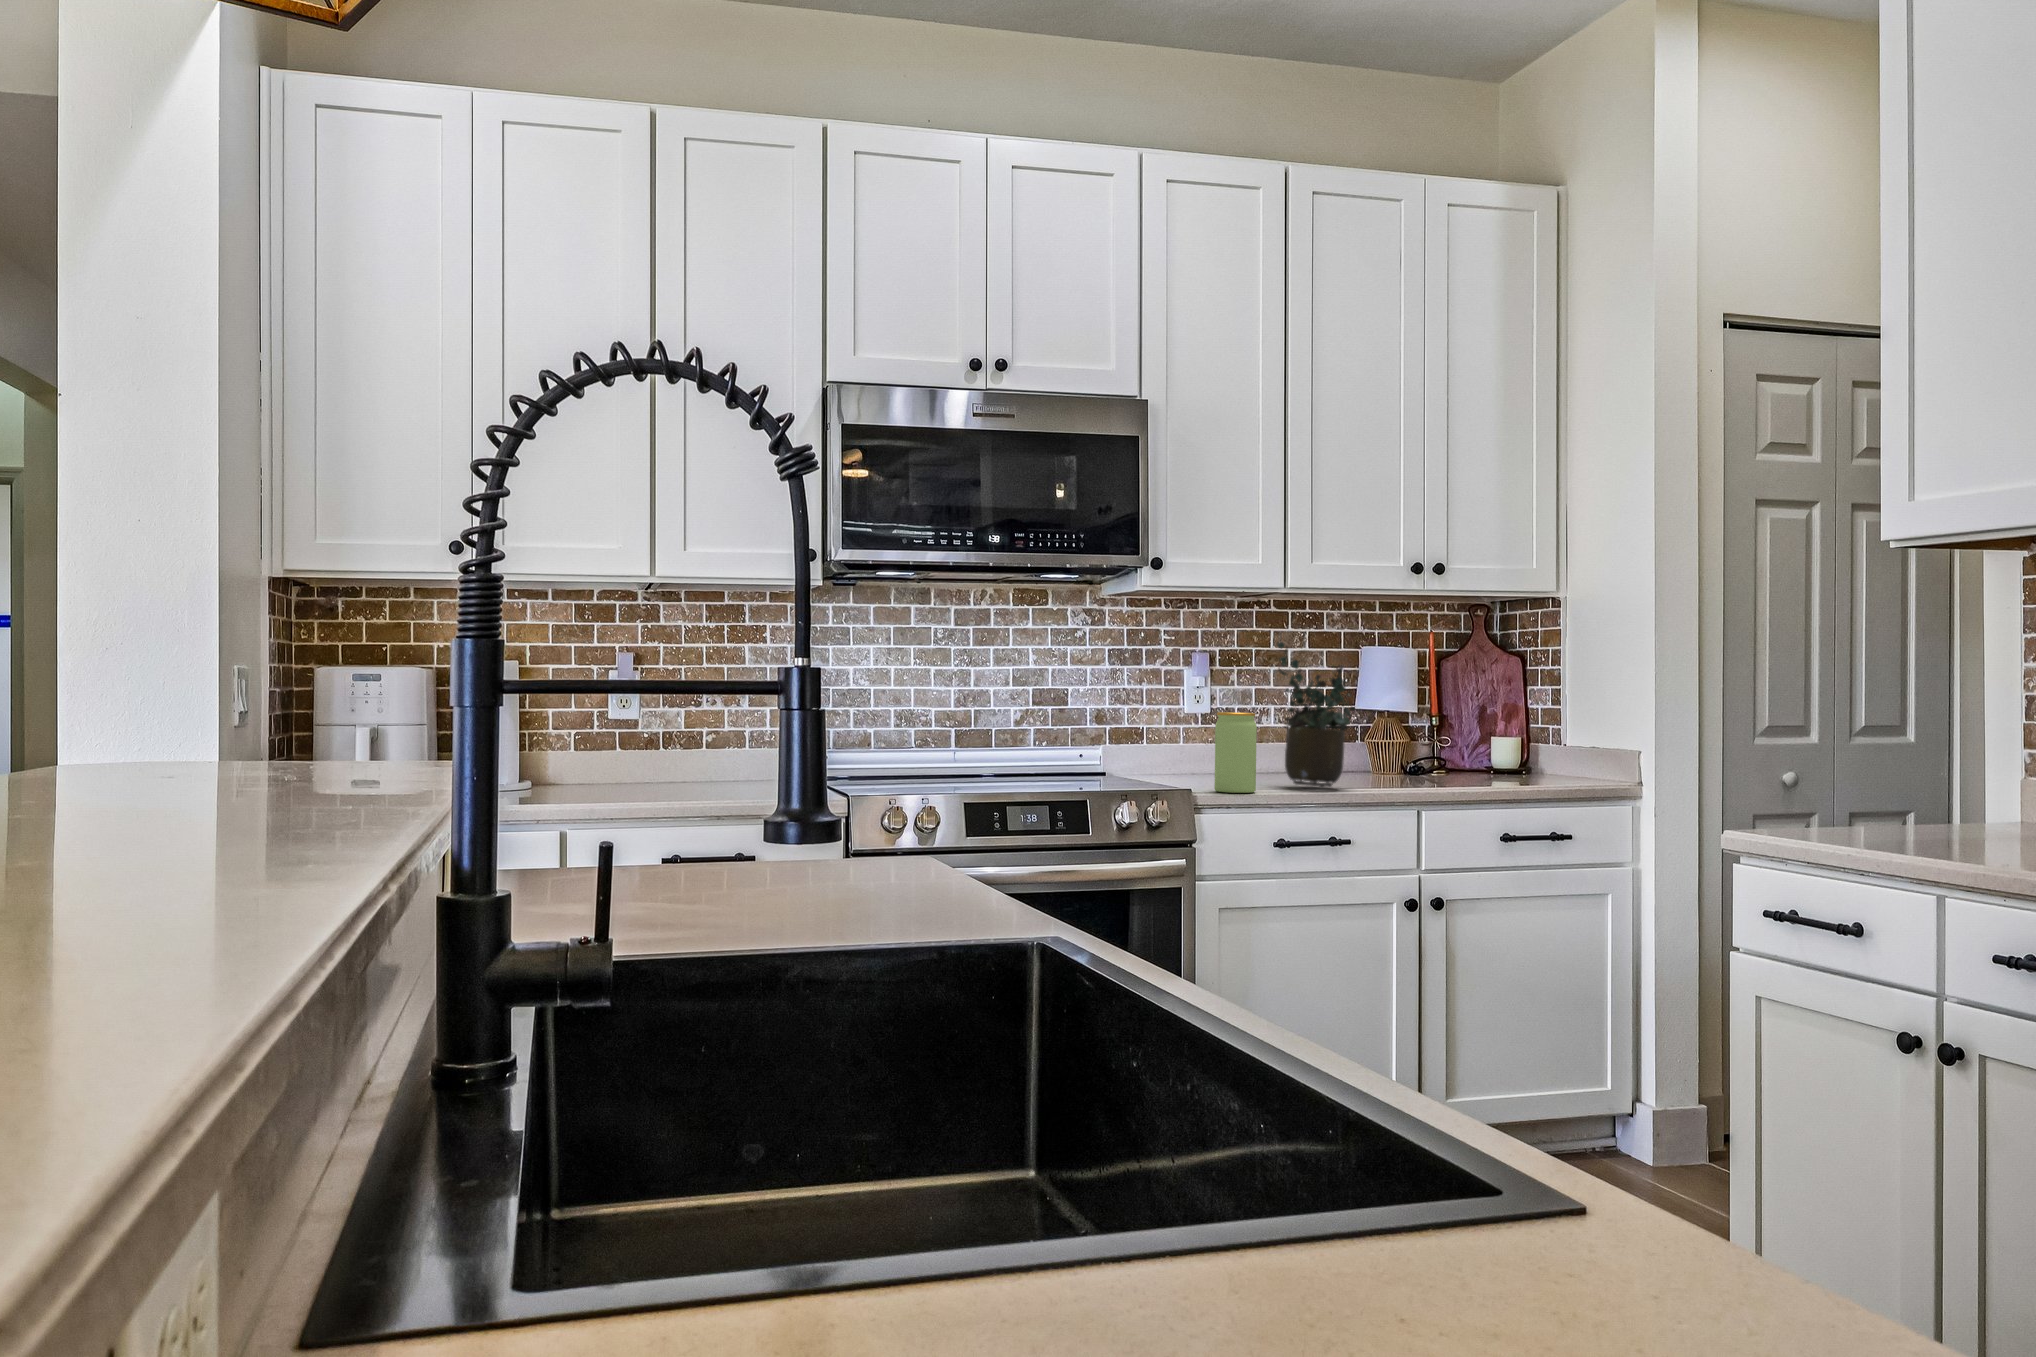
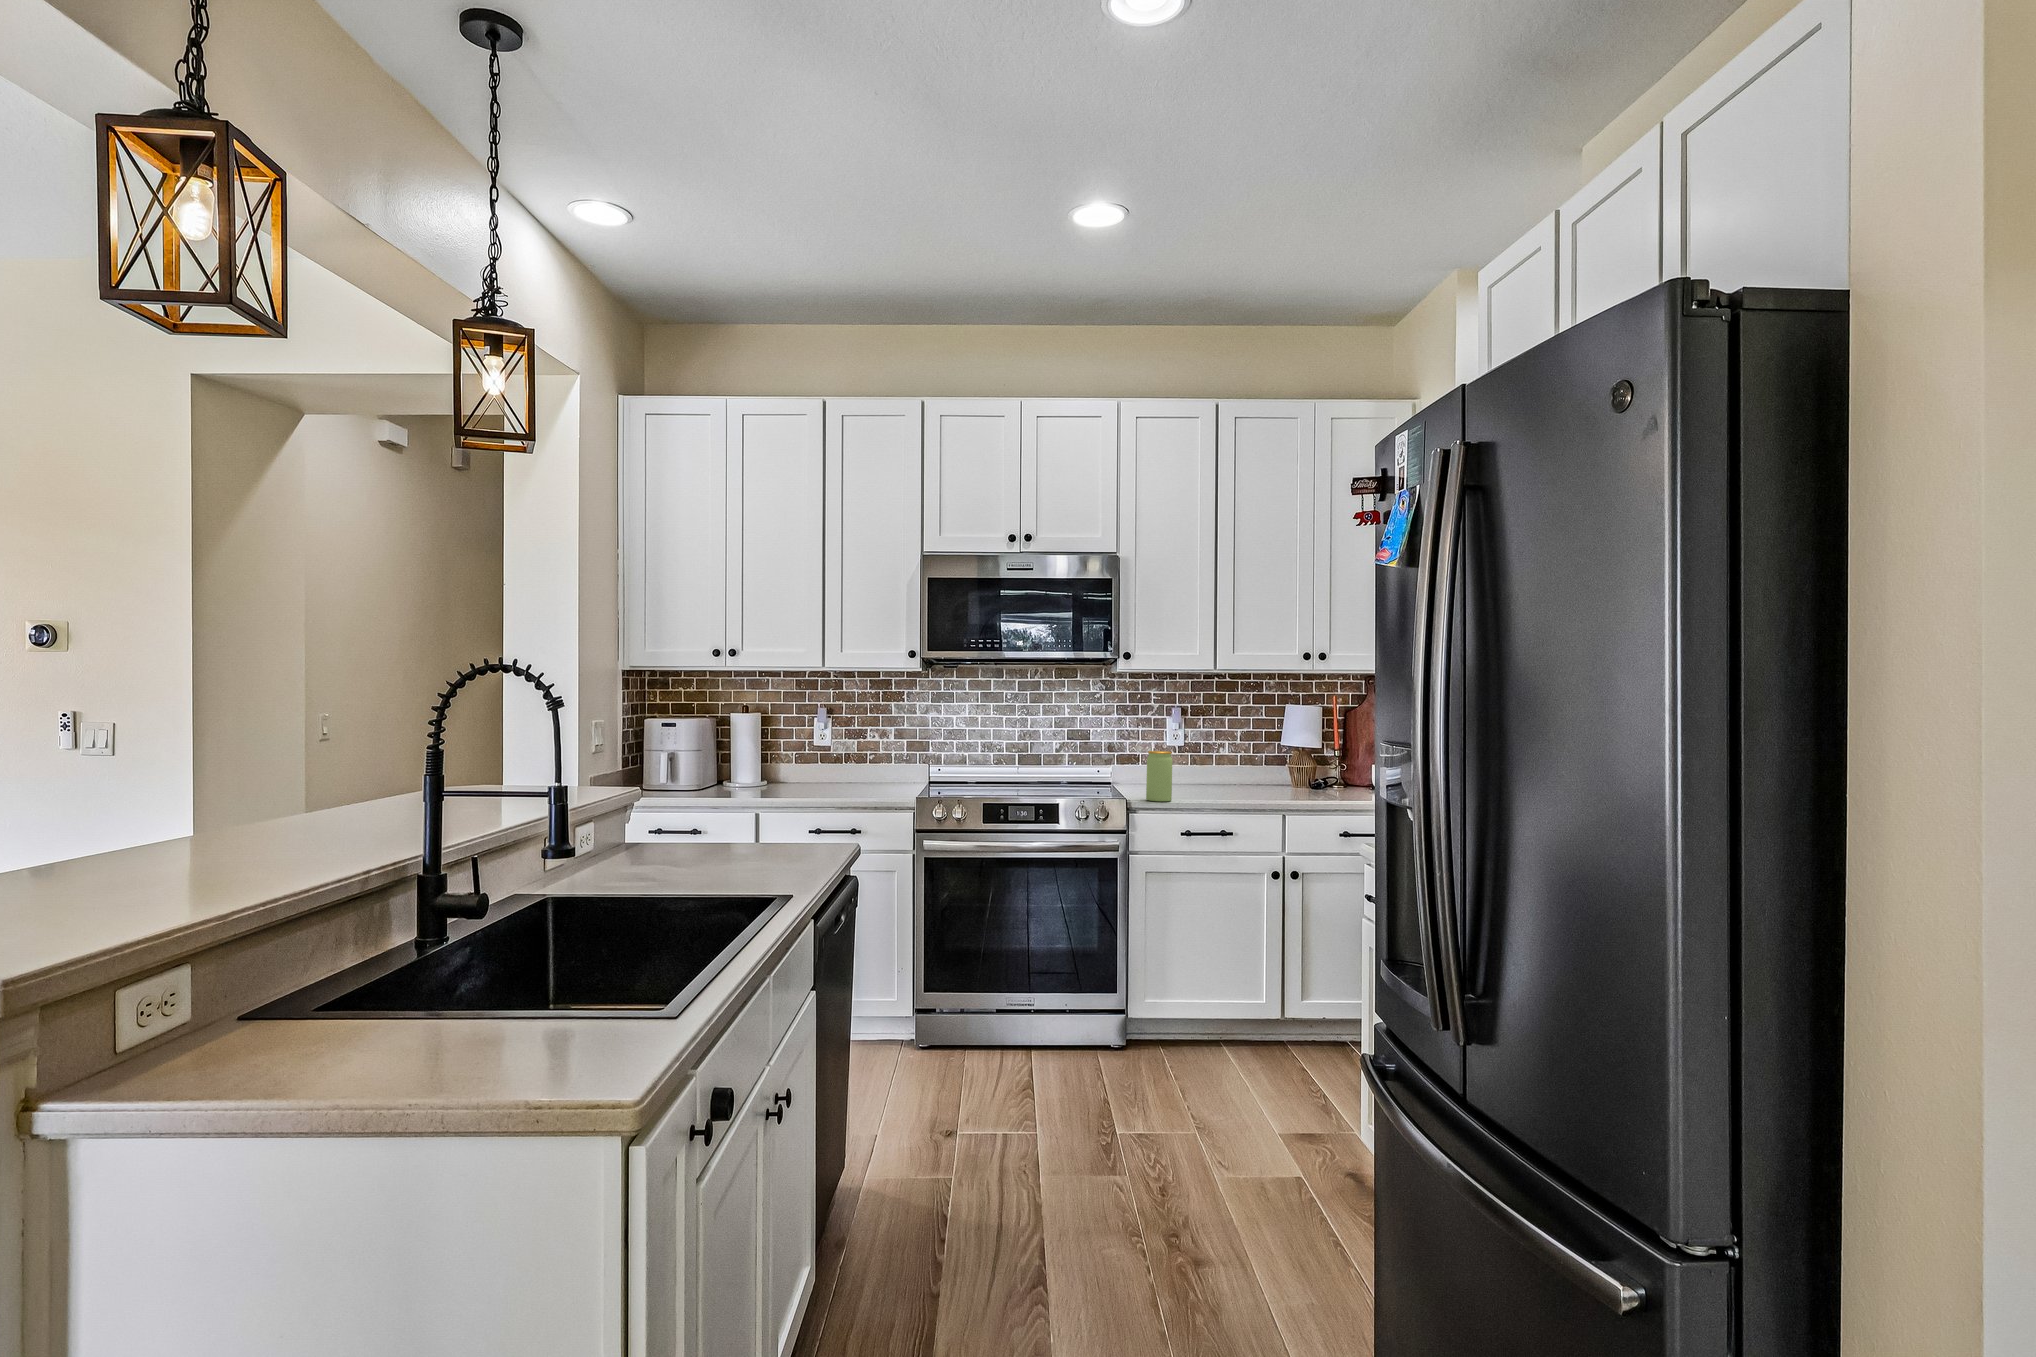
potted plant: present [1277,642,1356,787] -> none [1200,705,1246,799]

